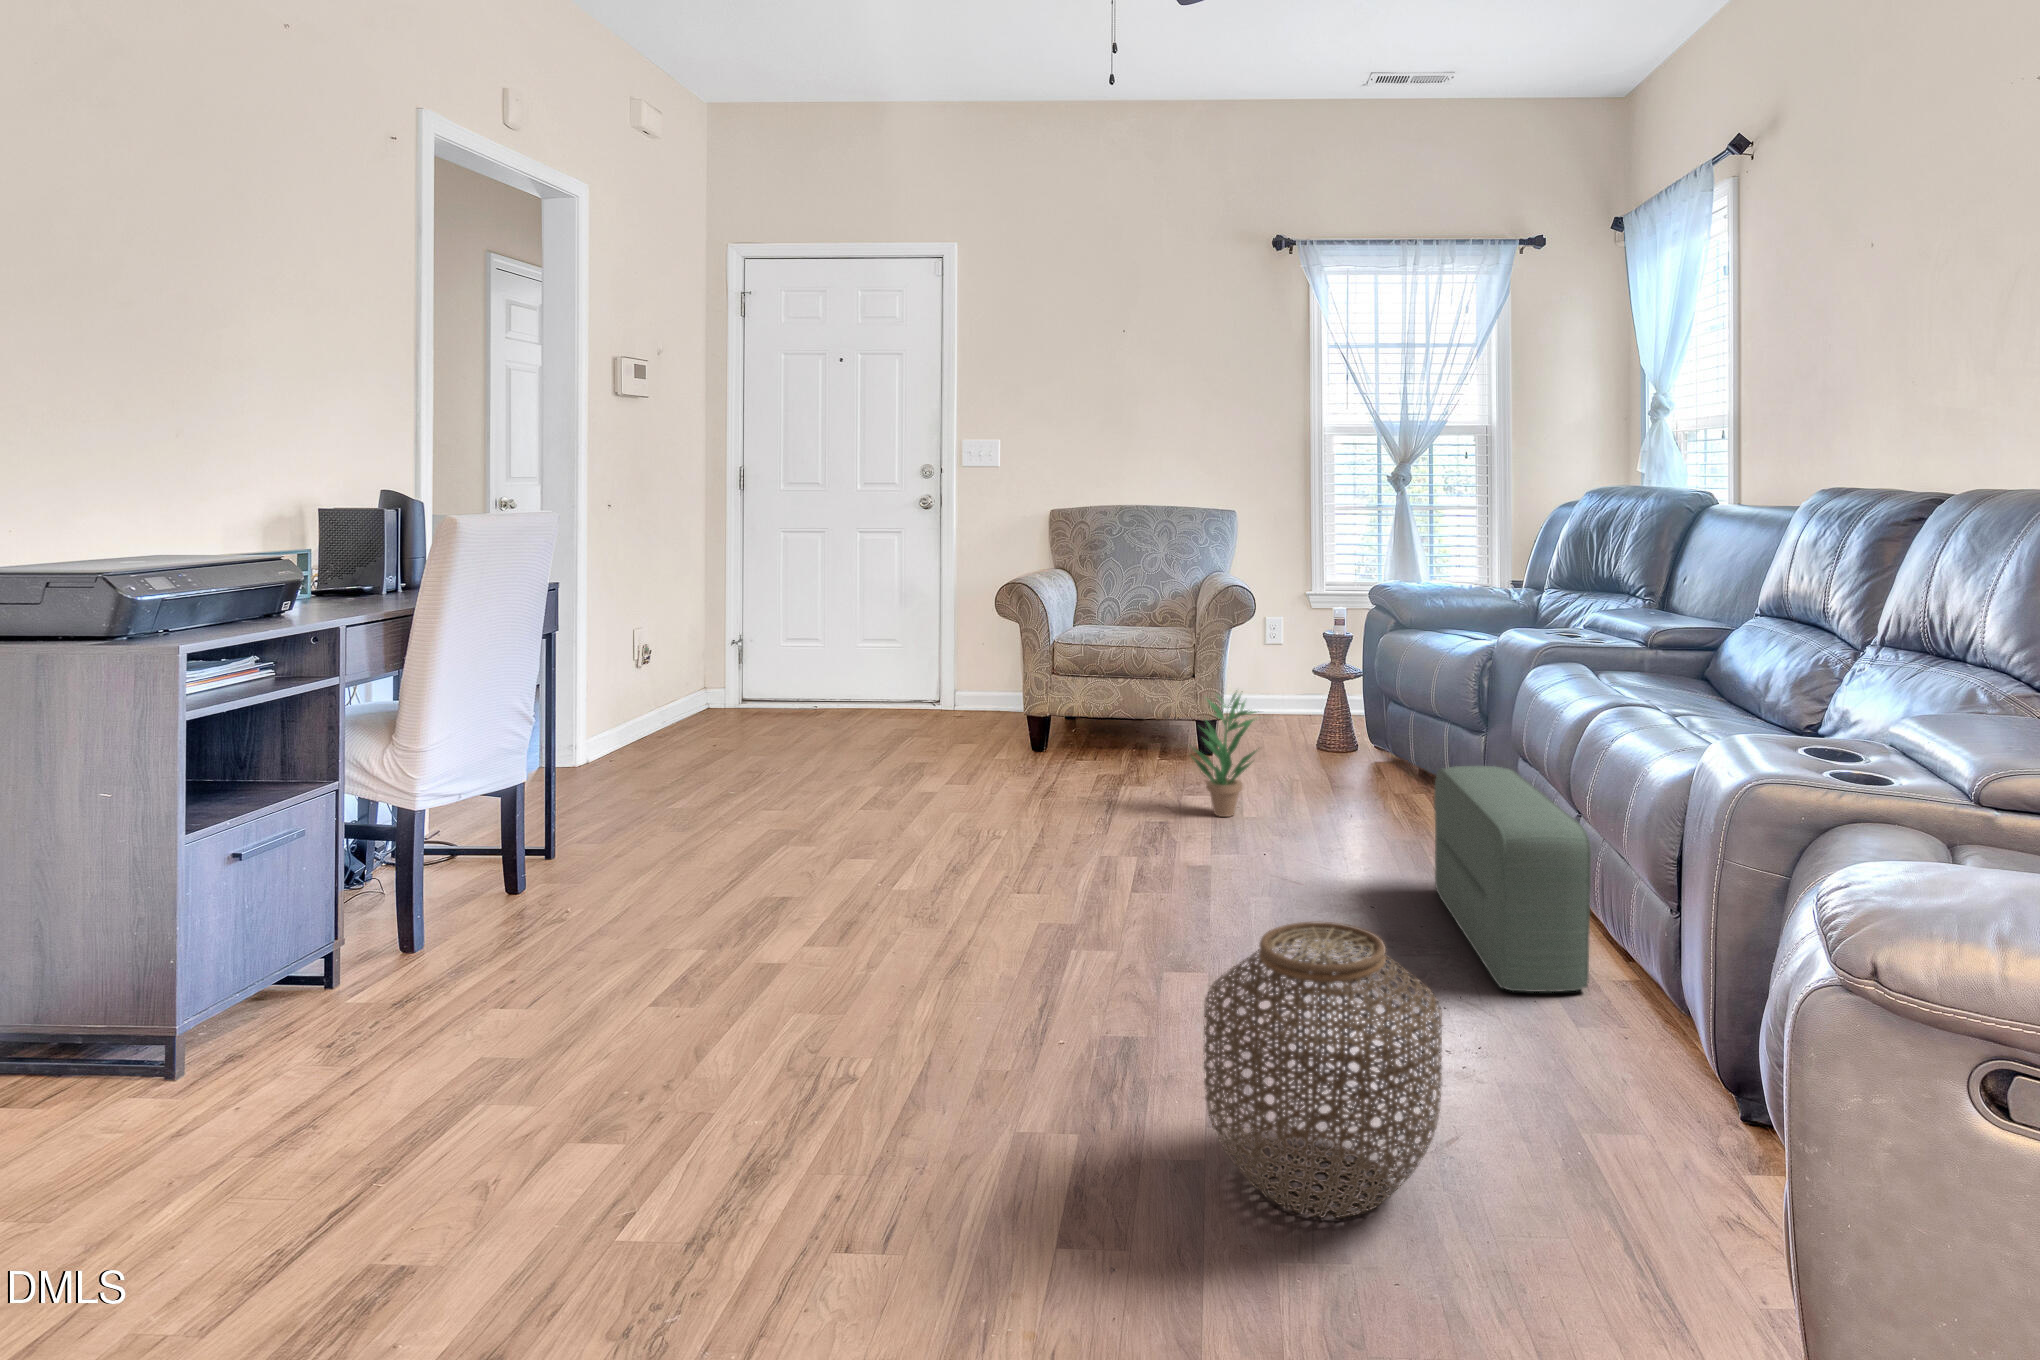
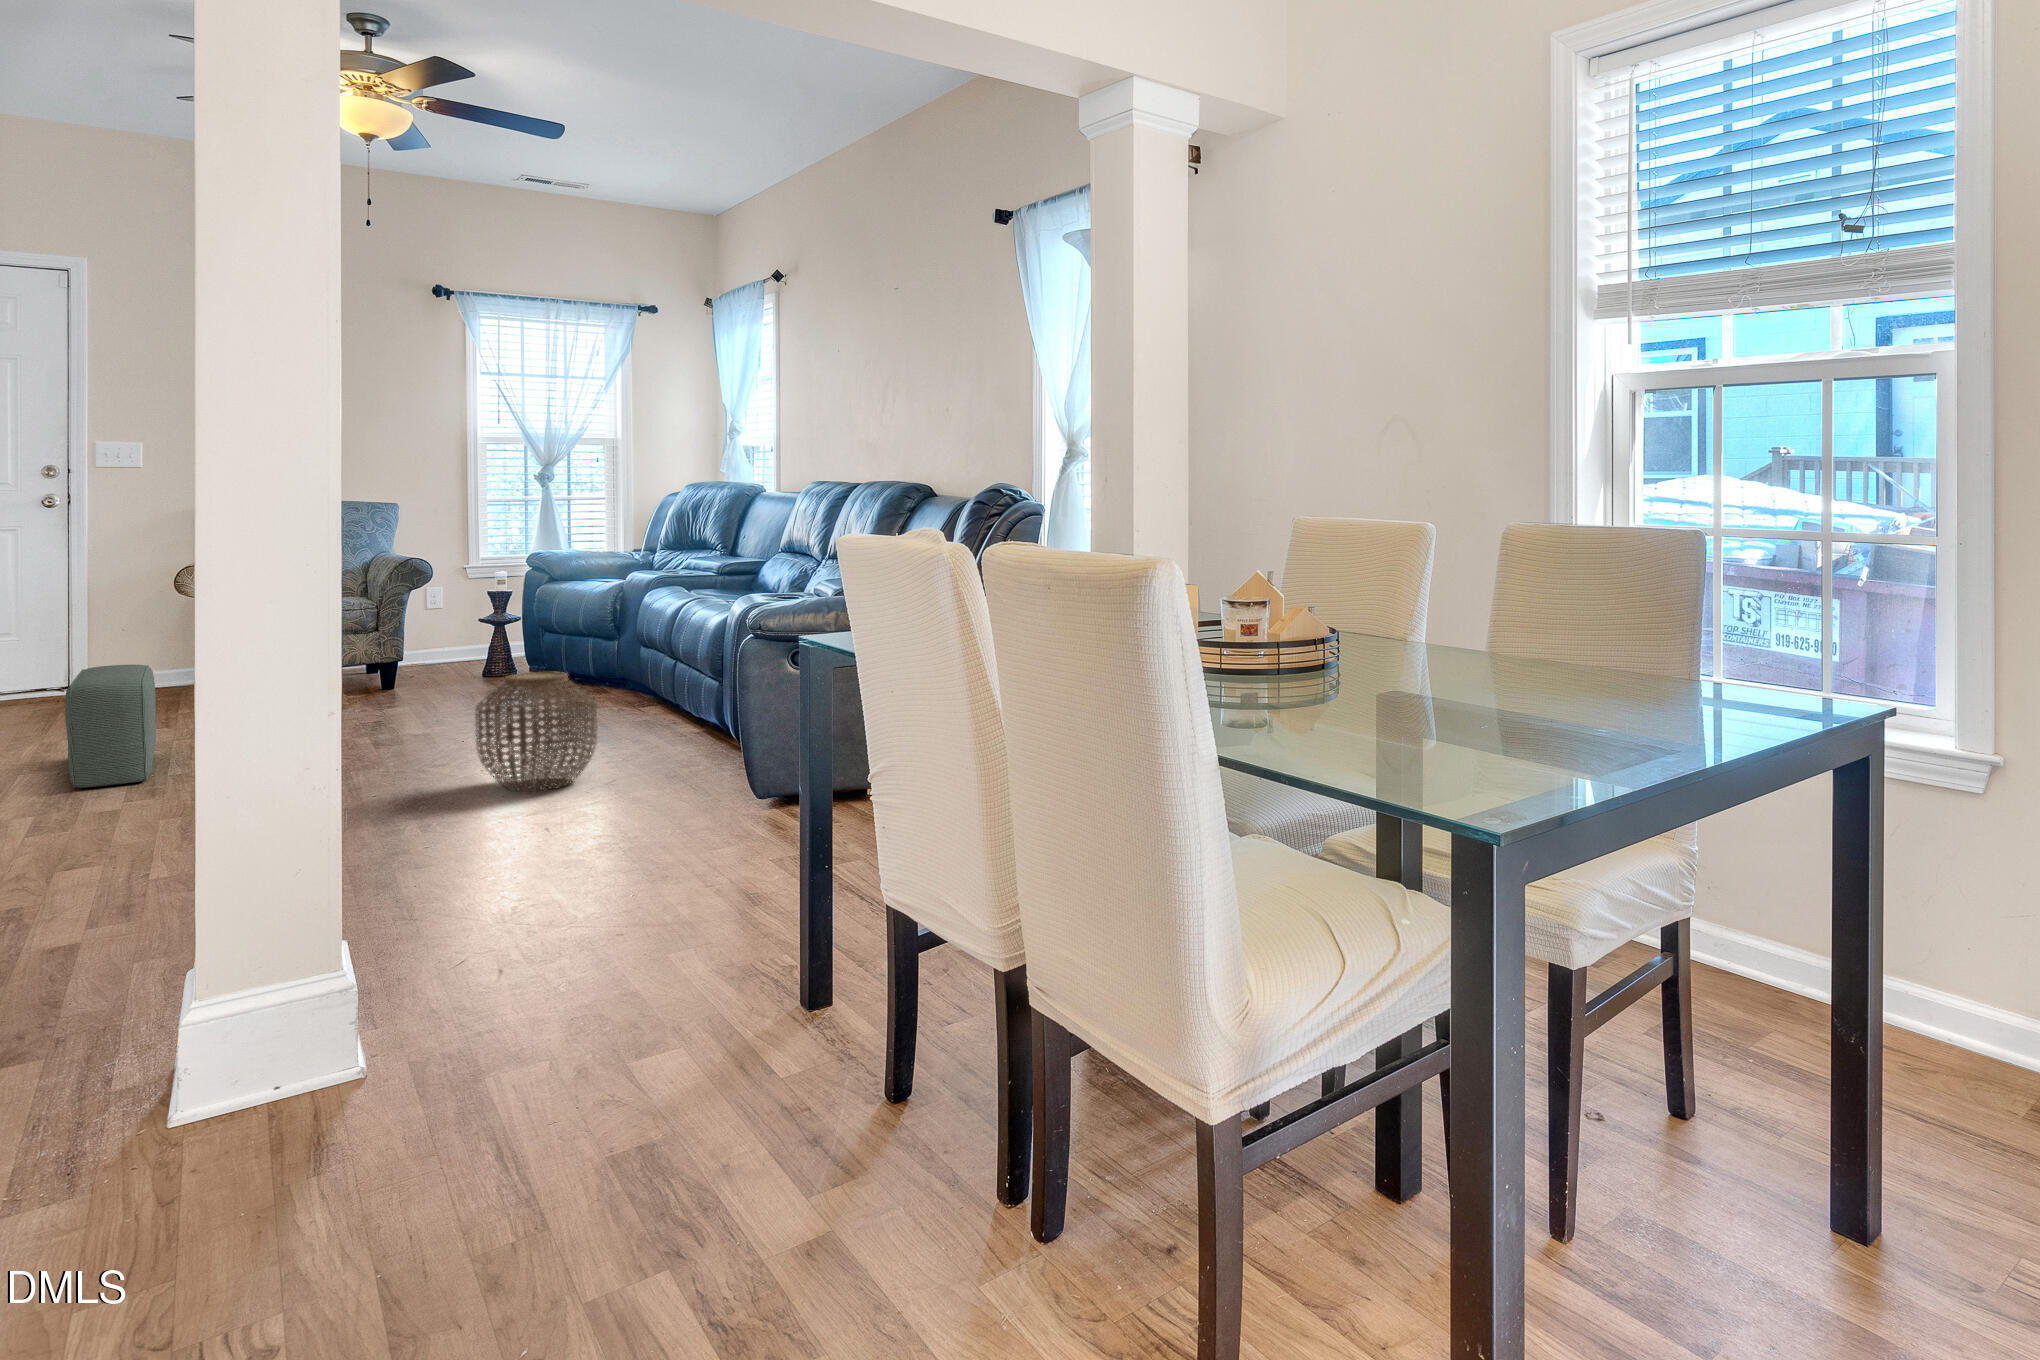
potted plant: present [1193,693,1256,817] -> none [390,618,453,709]
pouf: present [1434,766,1591,992] -> present [65,664,156,788]

